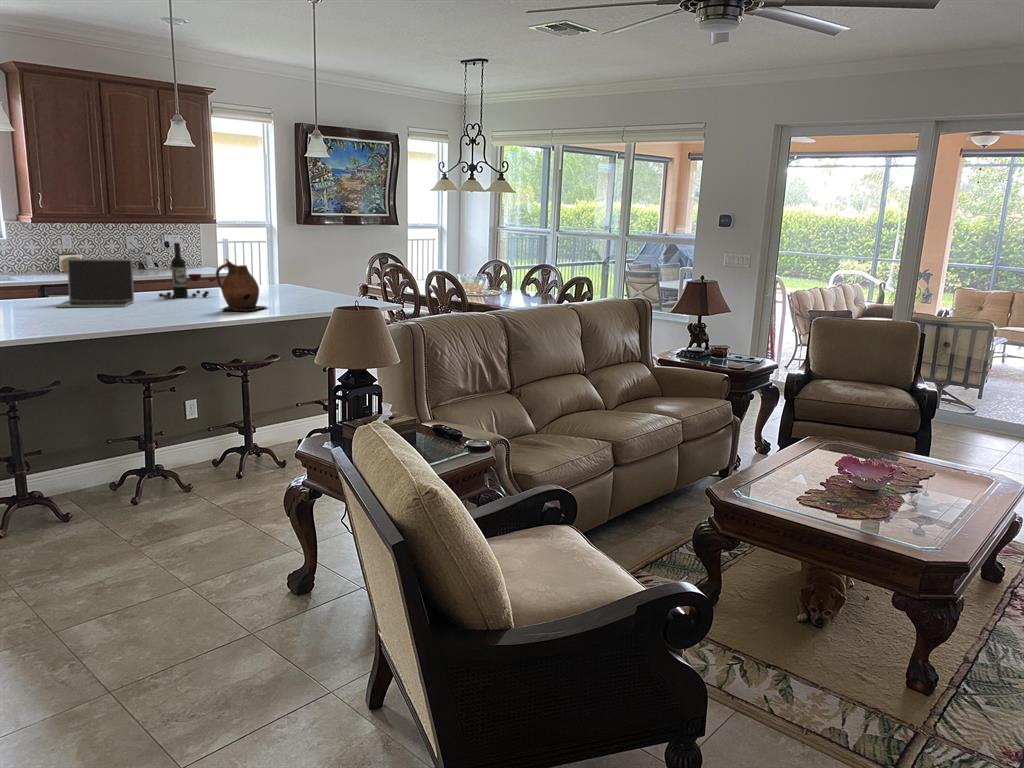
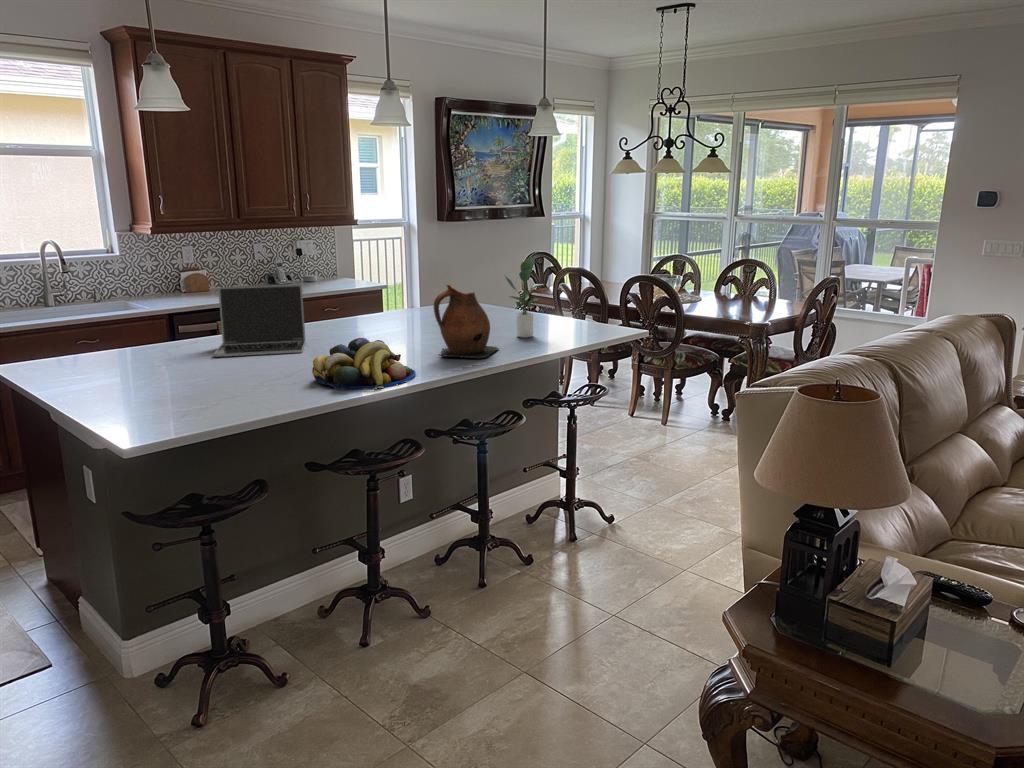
wine bottle: present [159,243,216,298] -> none [327,257,400,332]
potted plant: none [283,244,315,304] -> present [505,256,543,338]
fruit bowl: none [114,292,191,323] -> present [312,338,416,391]

